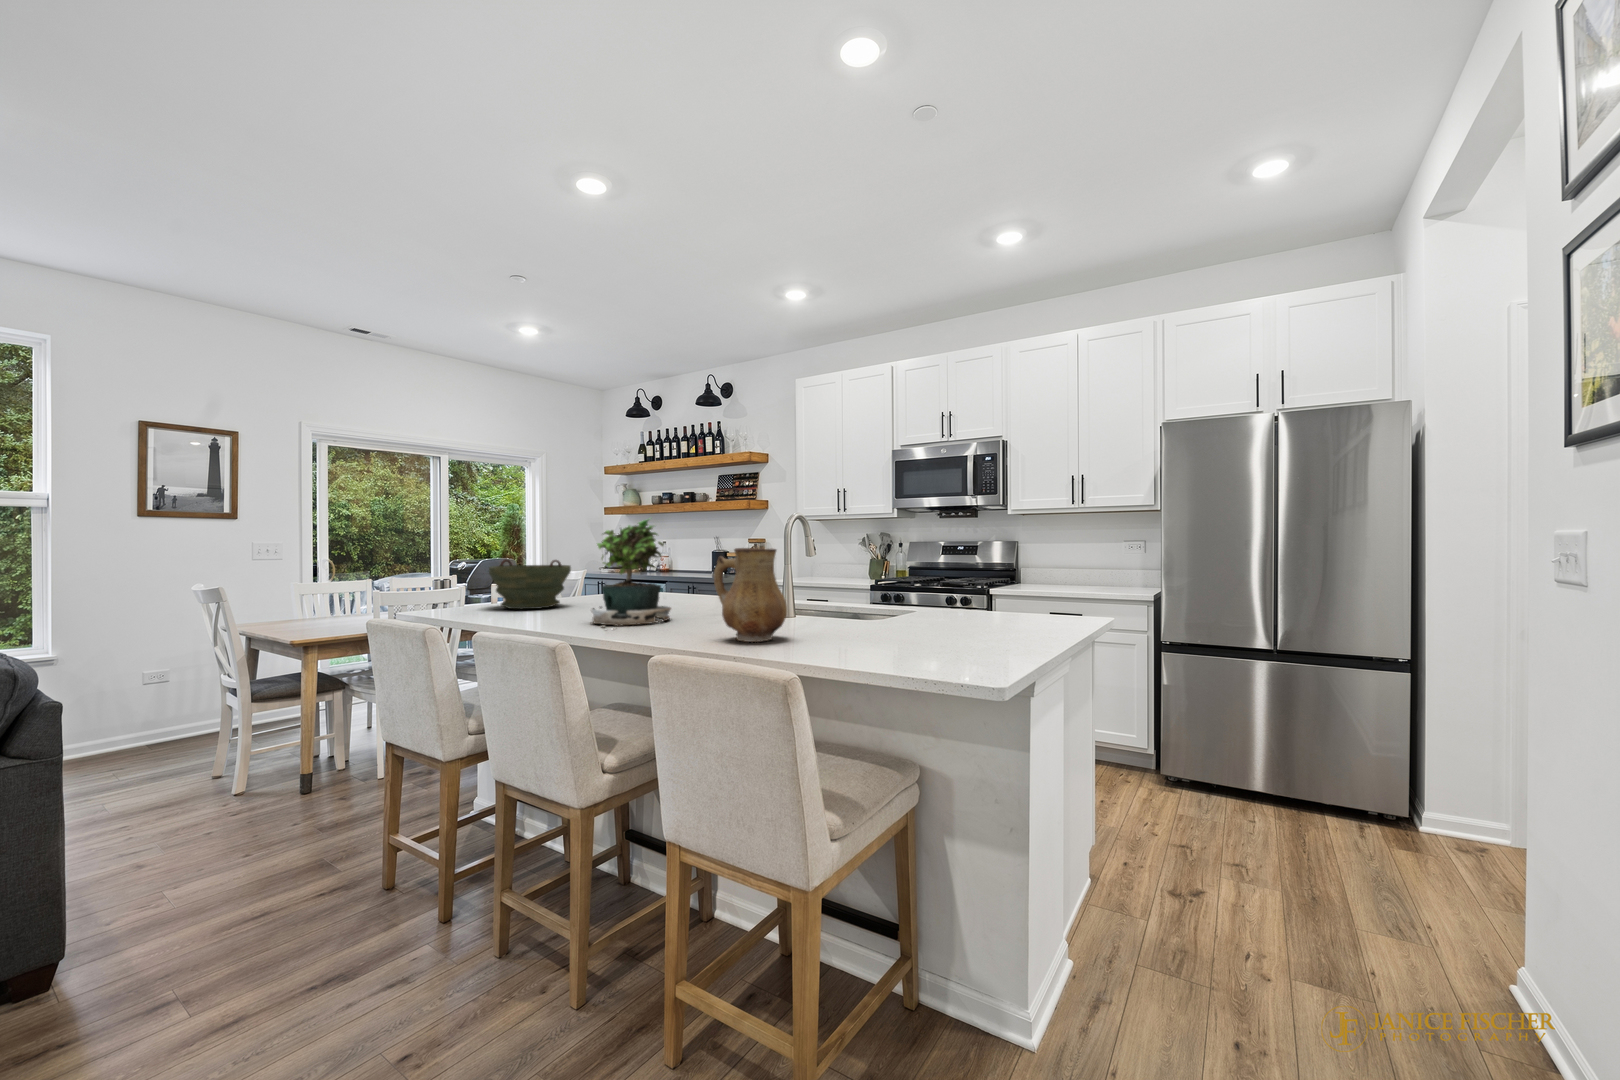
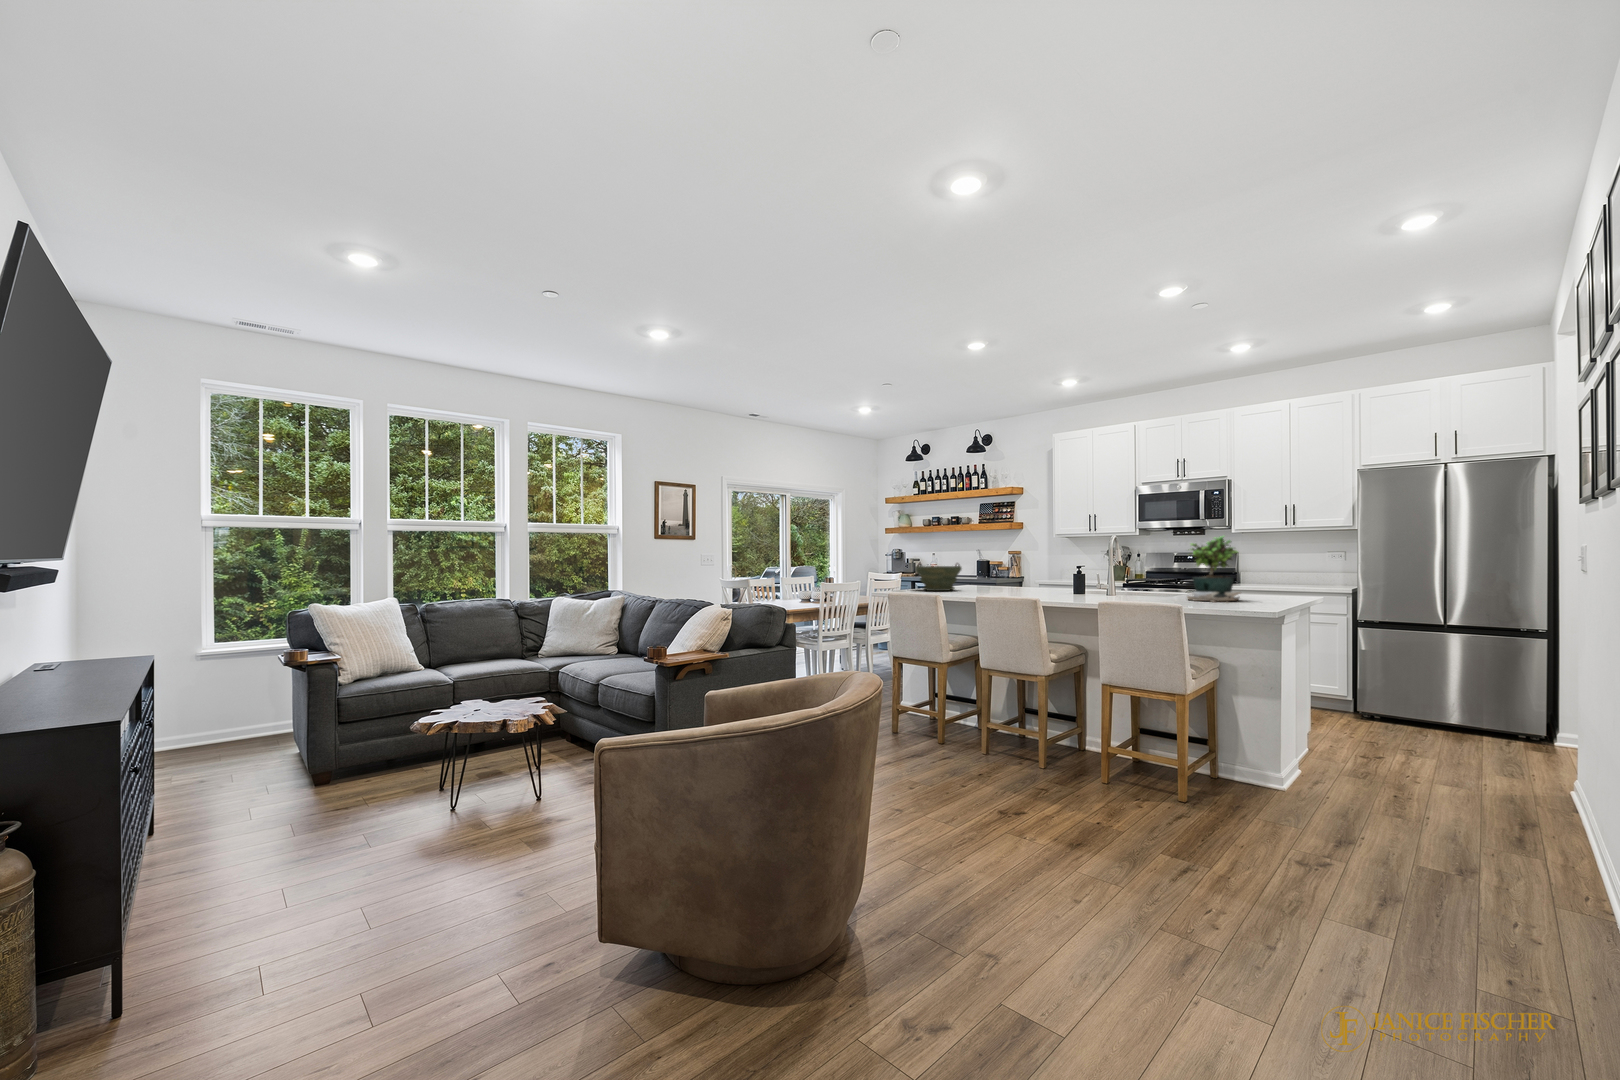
potted plant: present [591,519,671,626] -> present [1186,536,1240,602]
ceramic pitcher: present [714,548,787,642] -> none [1097,555,1138,601]

